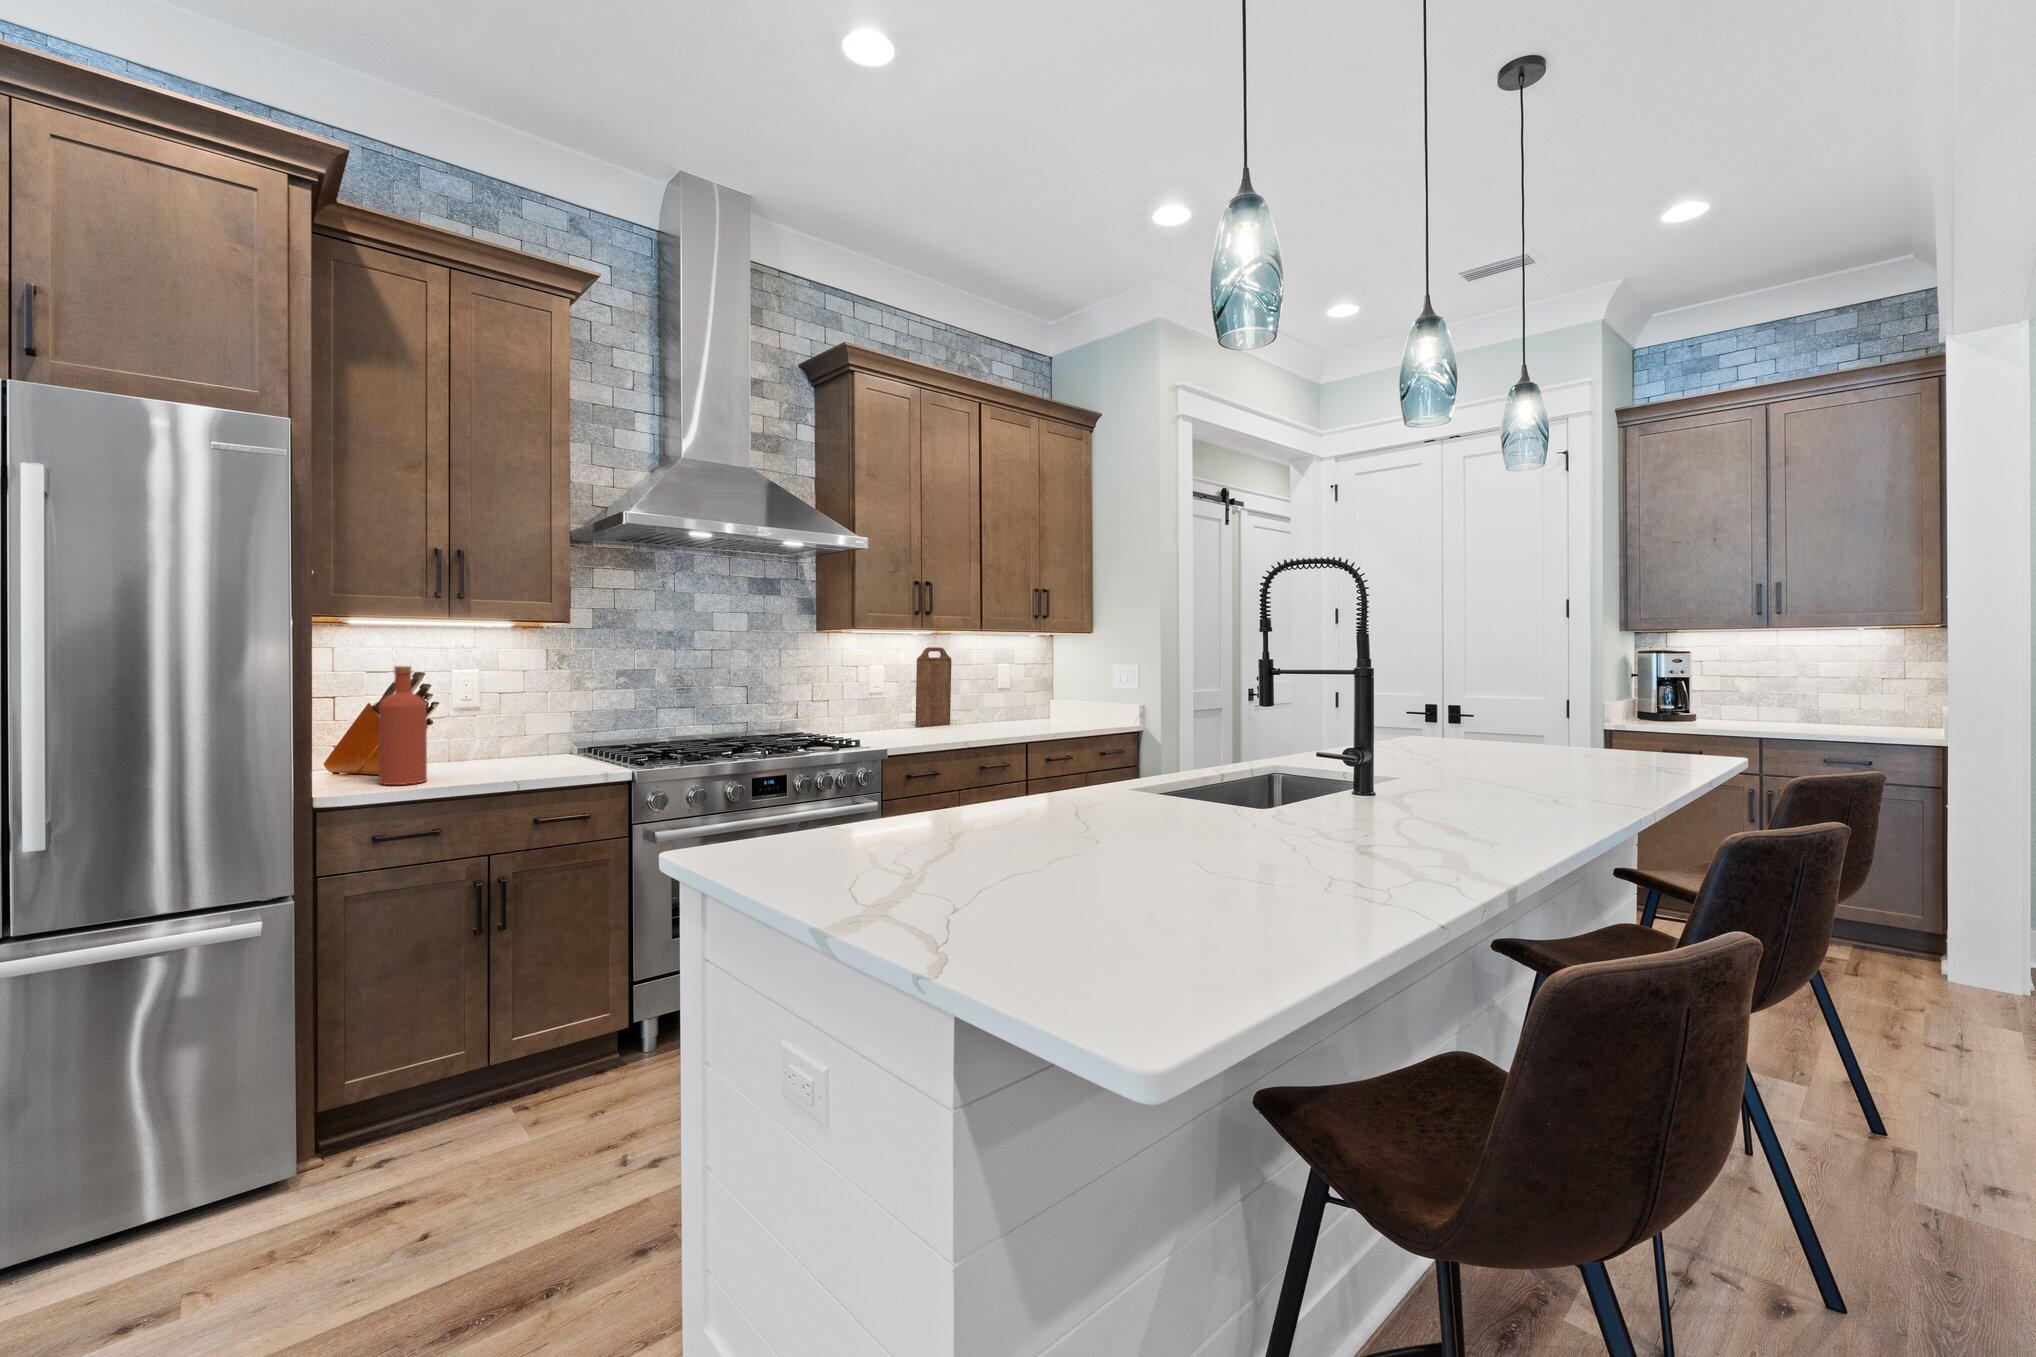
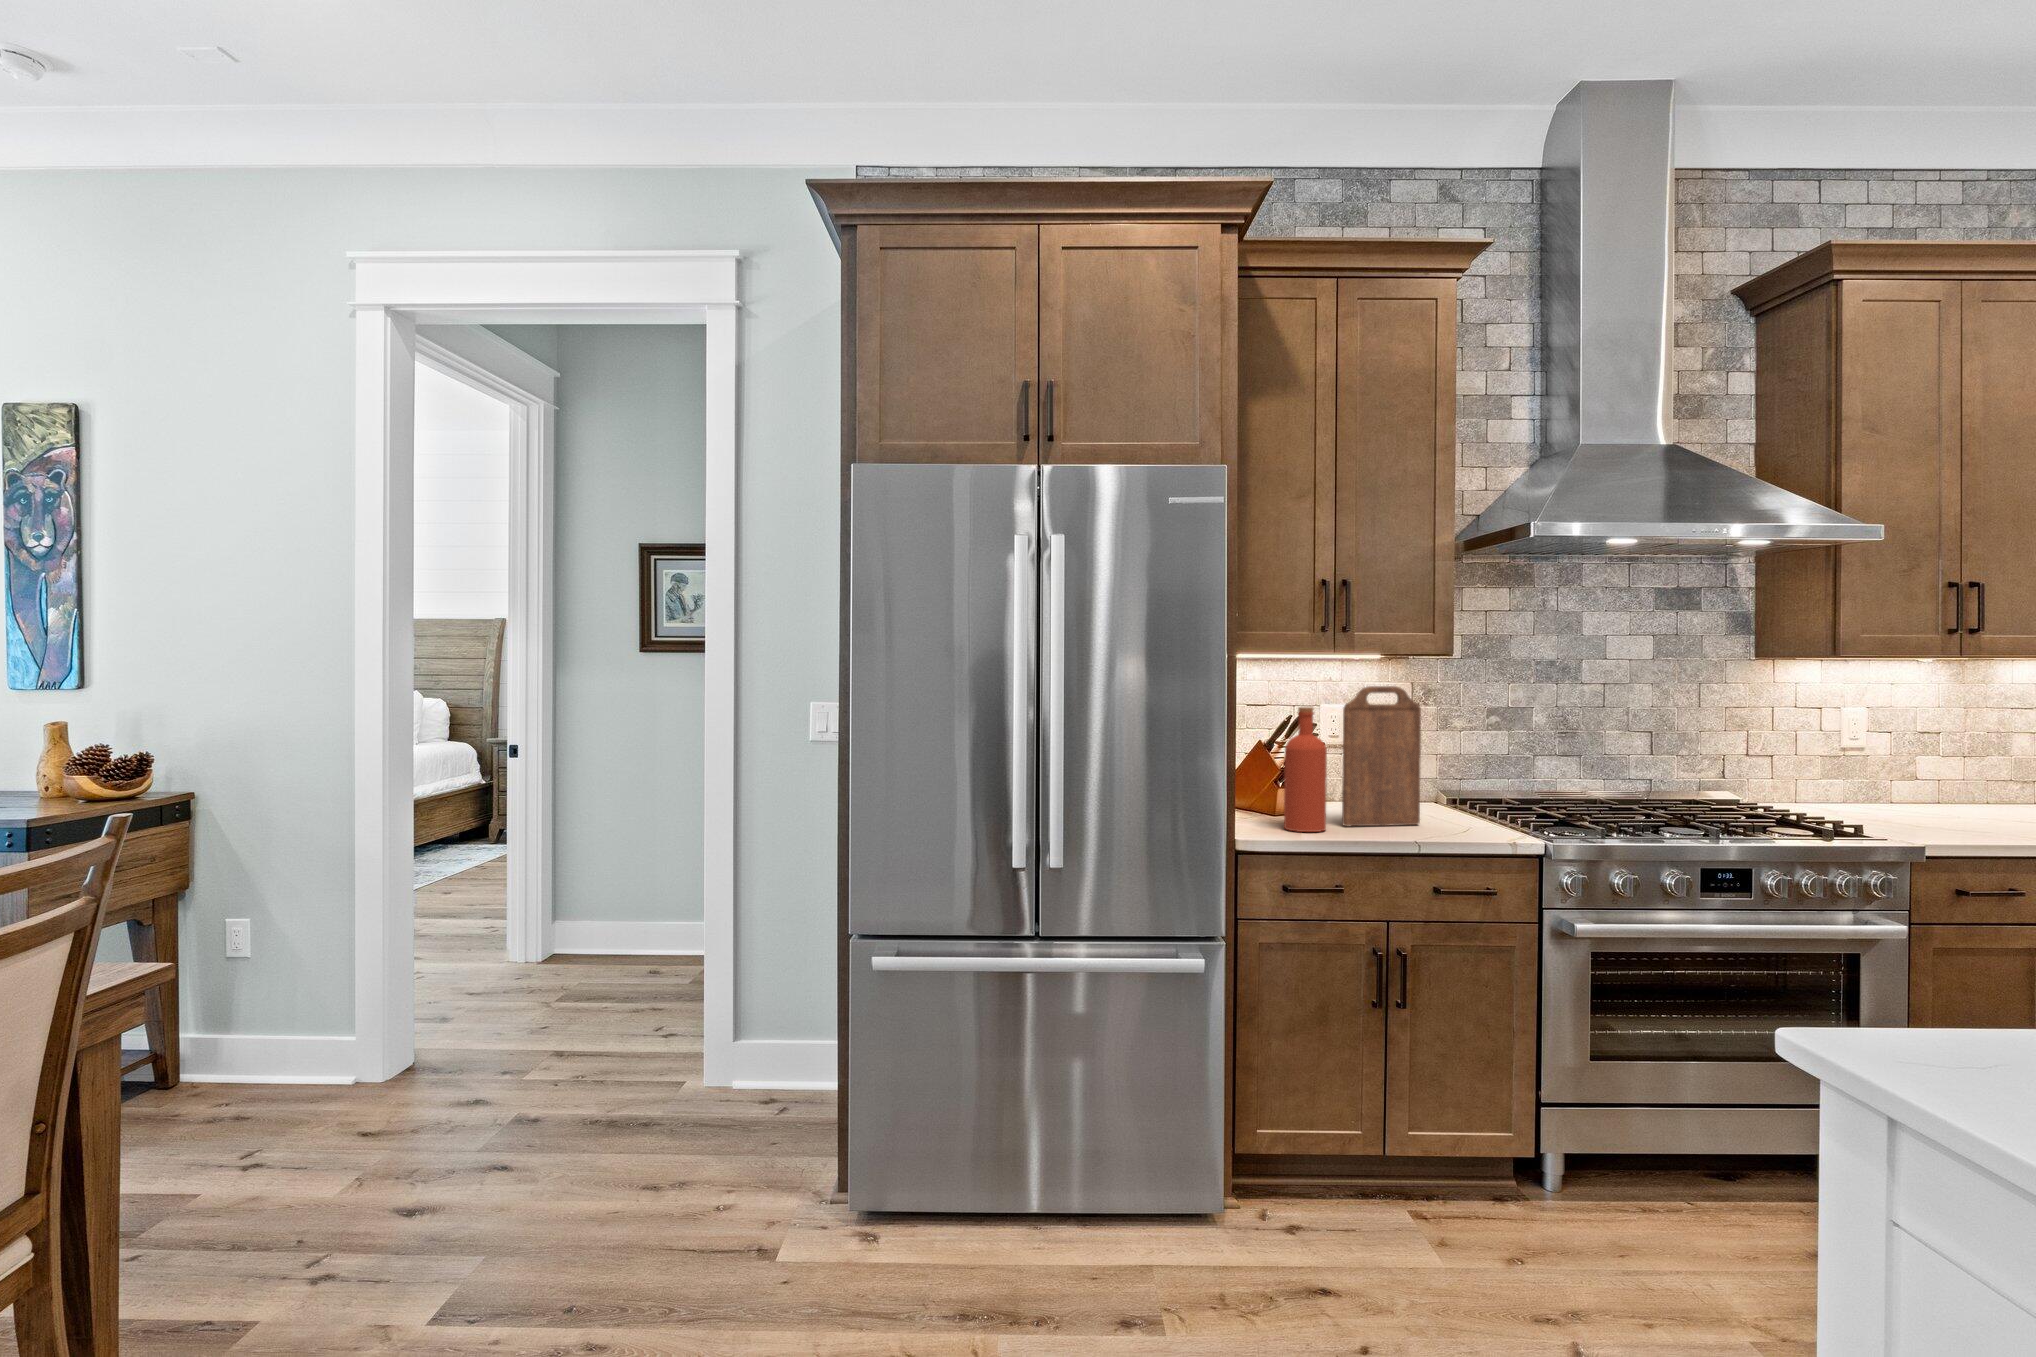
cutting board: present [916,647,952,727] -> present [1342,686,1421,826]

